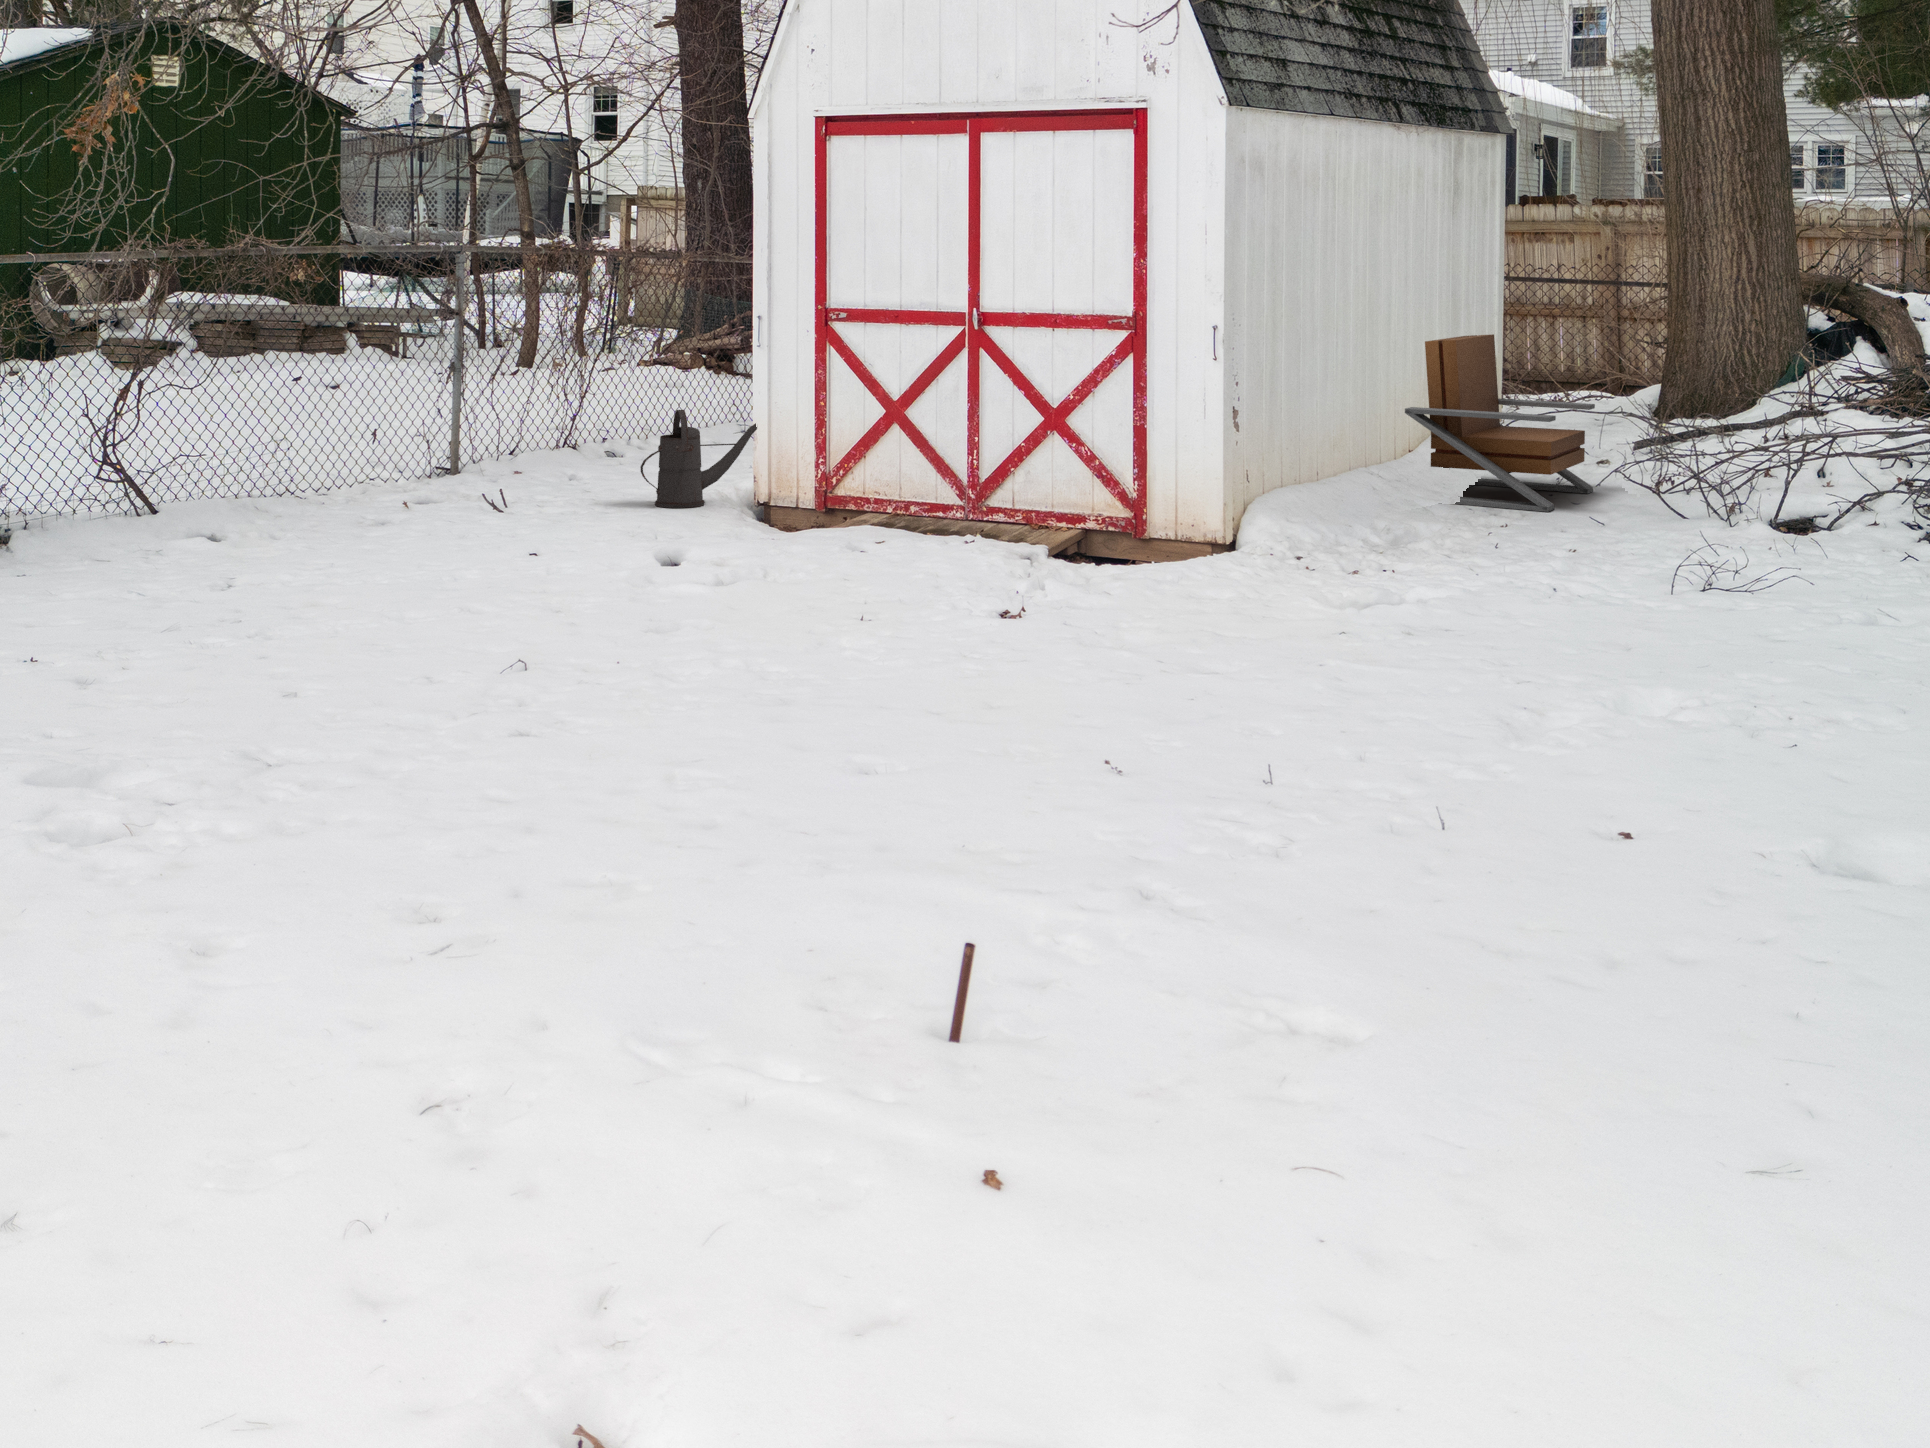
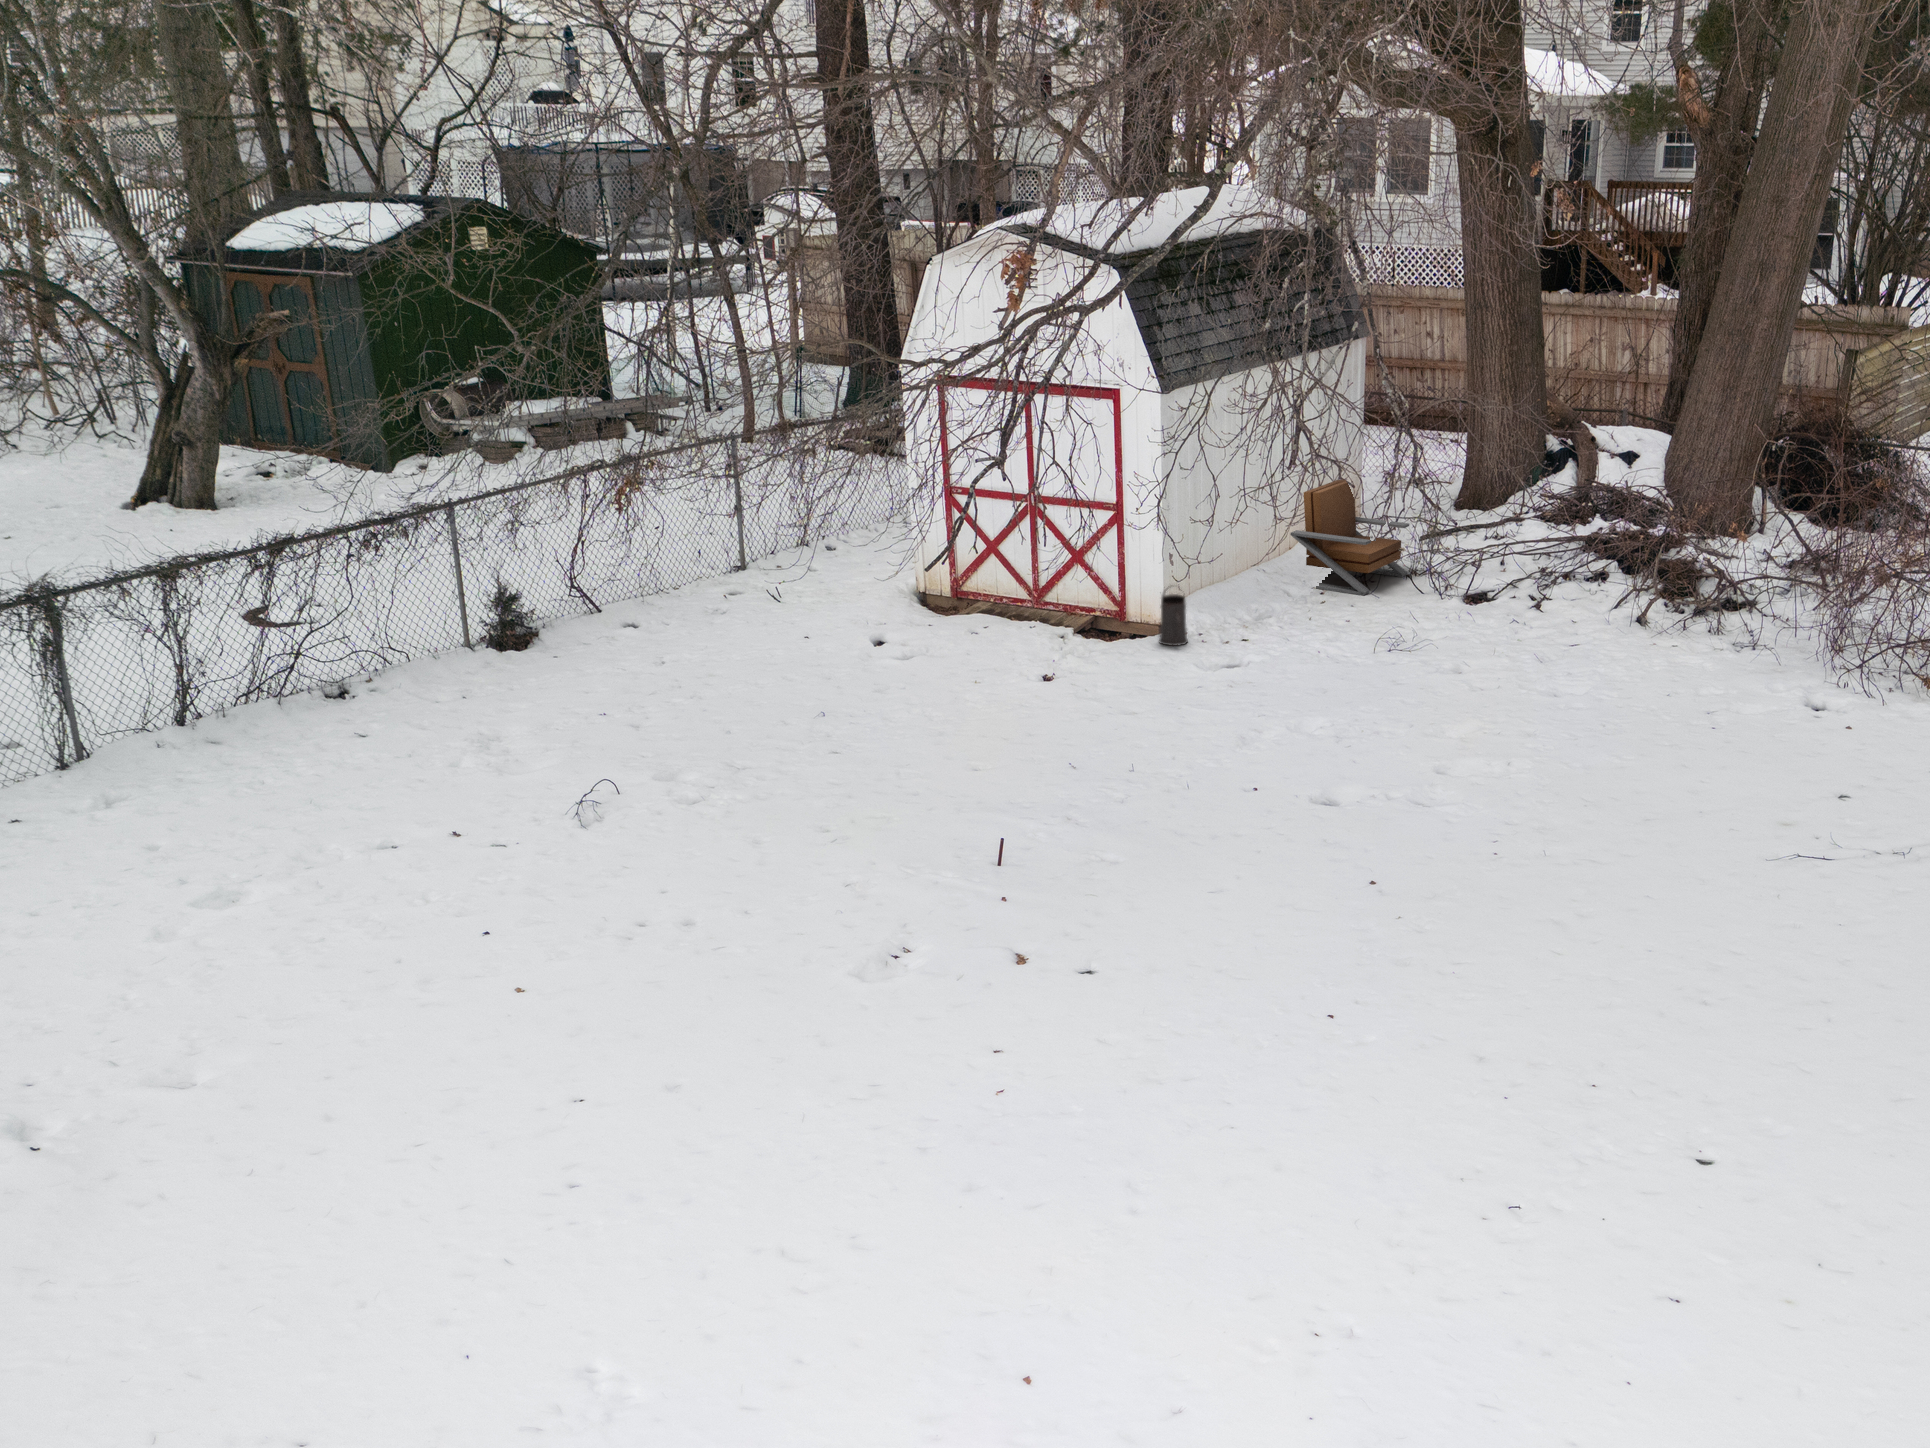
watering can: present [640,410,757,508] -> present [1159,589,1188,646]

